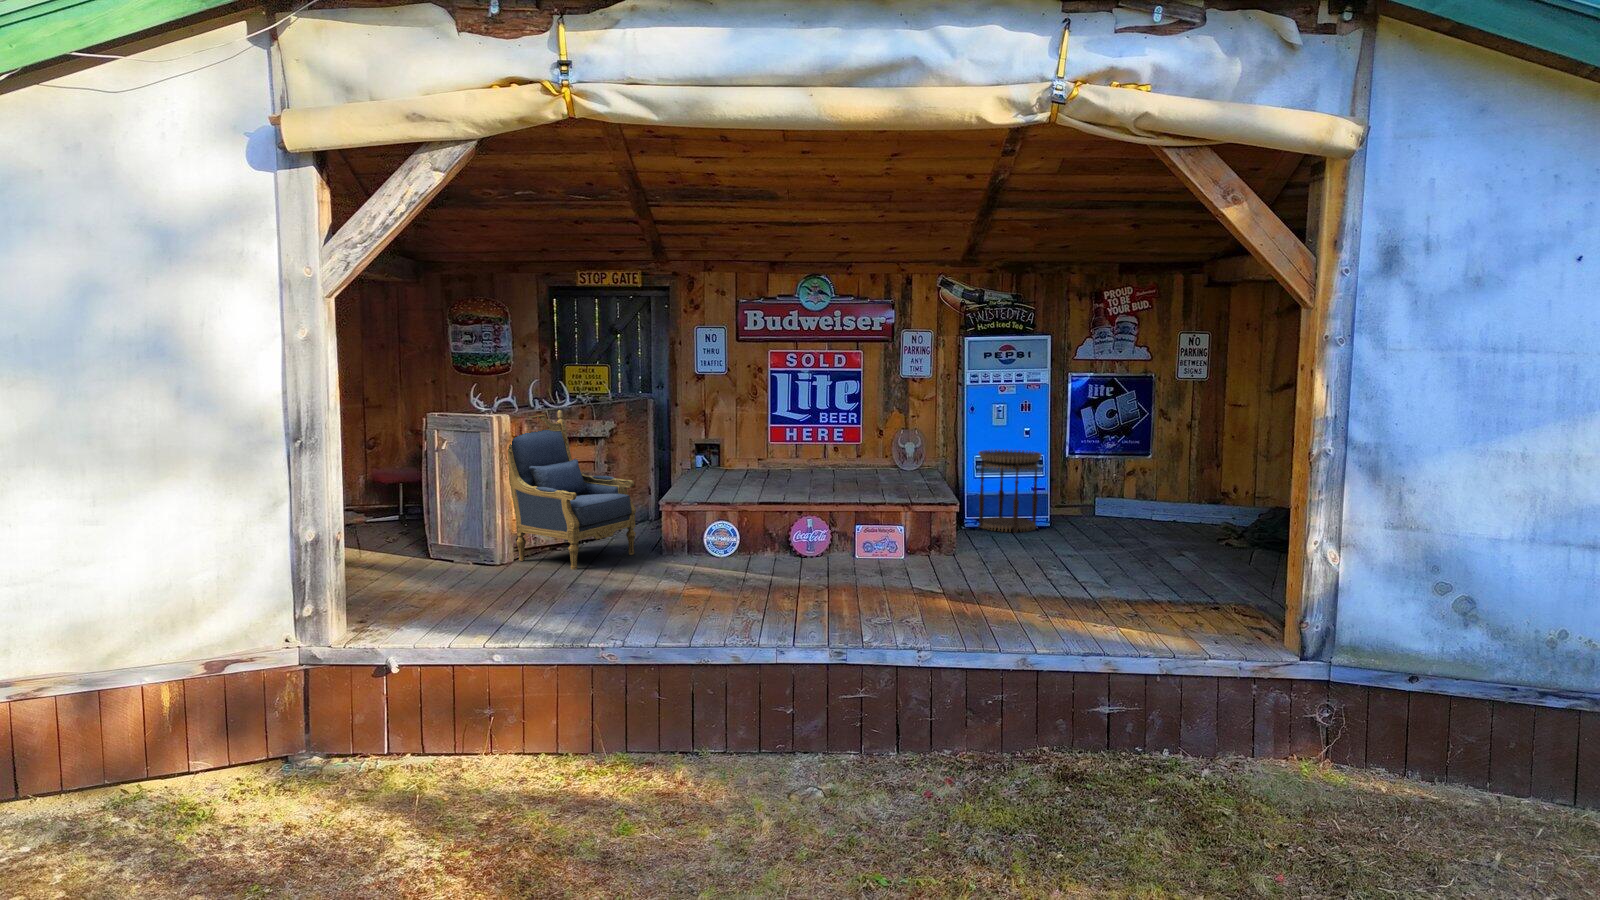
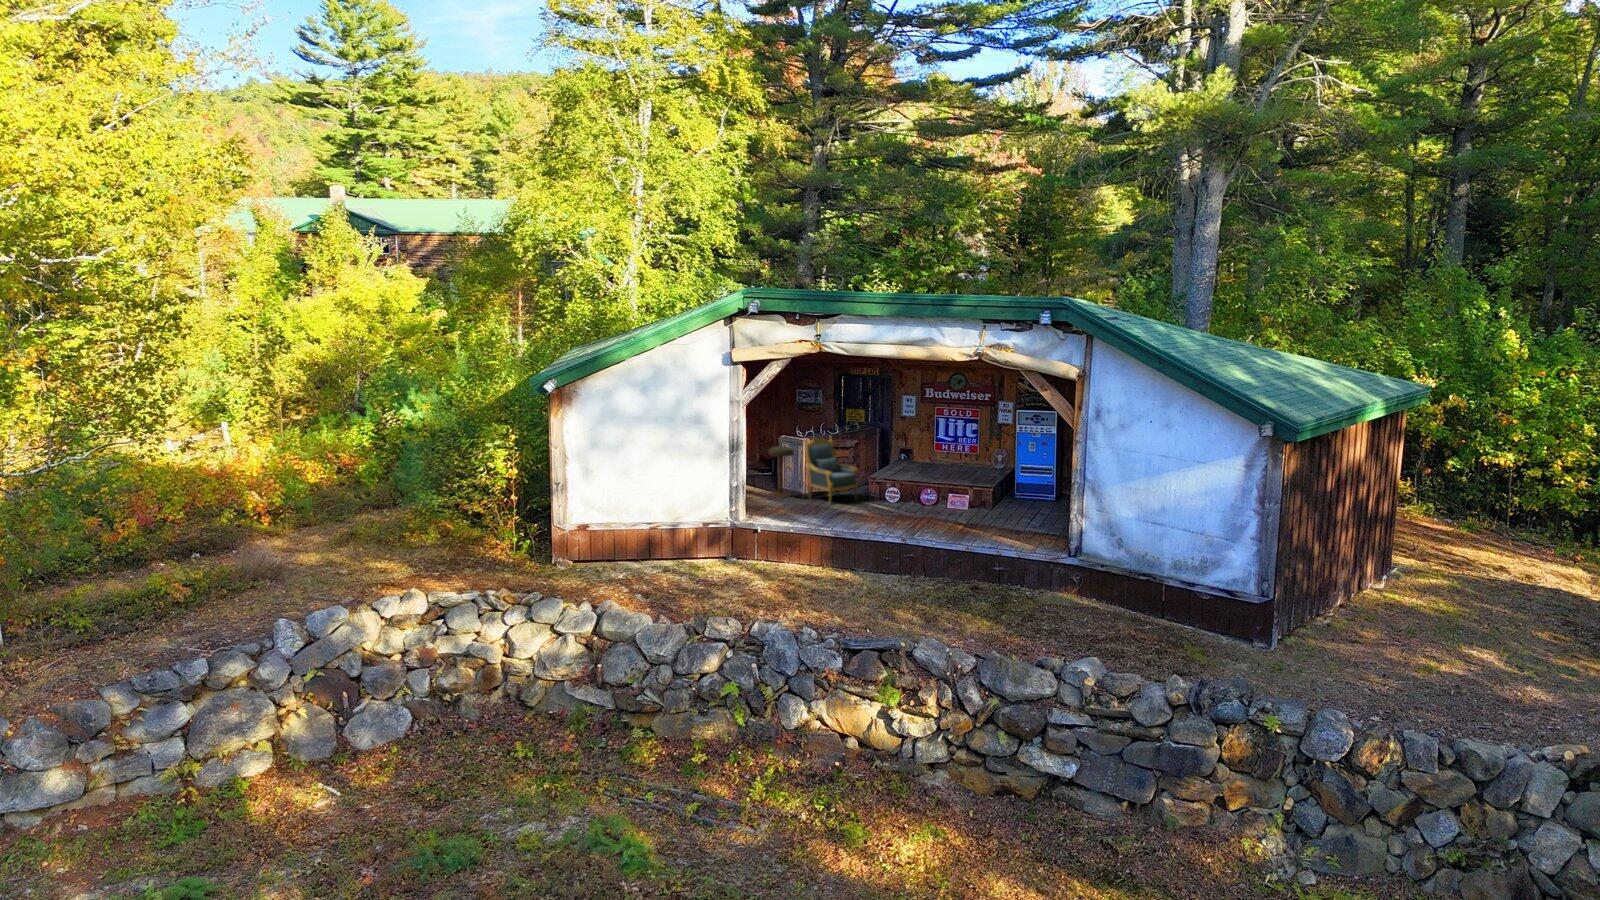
bar stool: none [409,441,474,567] -> present [769,446,794,498]
side table: present [978,450,1041,533] -> none [1019,464,1051,504]

